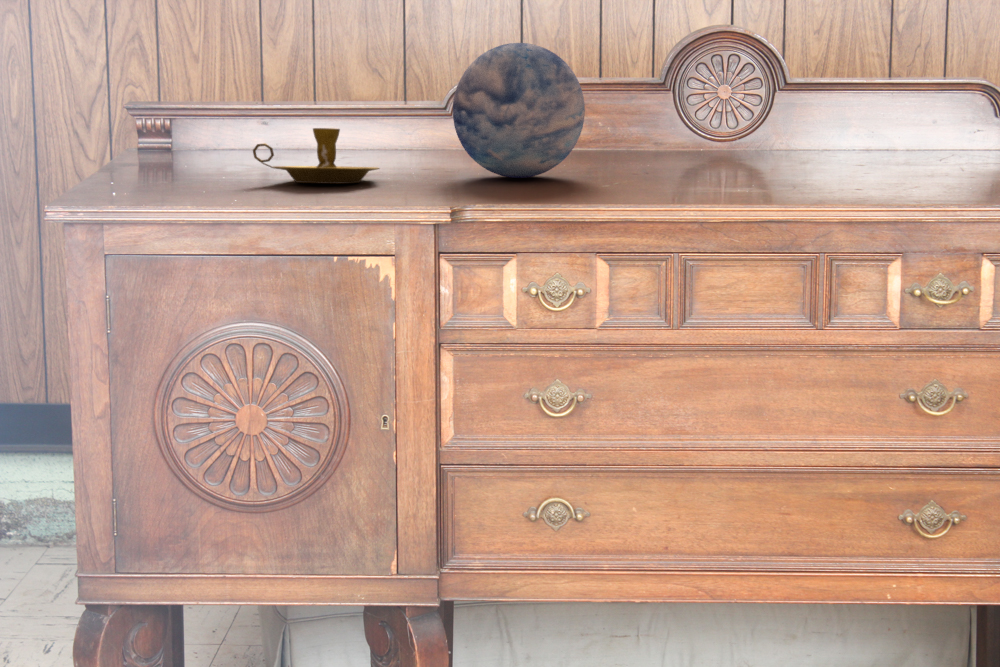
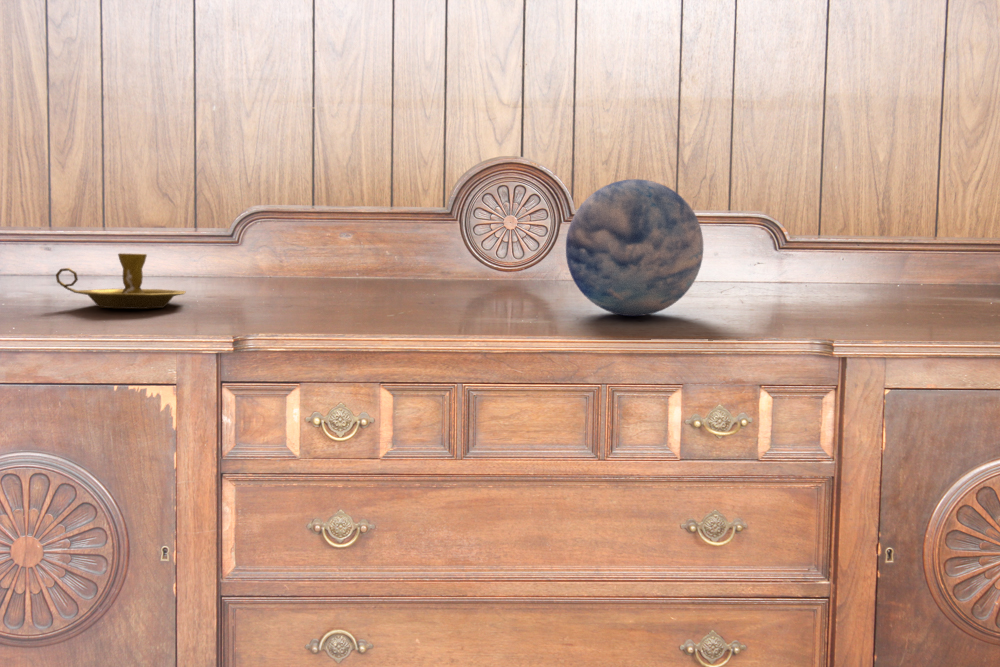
decorative orb: present [453,43,585,178] -> present [566,179,703,316]

